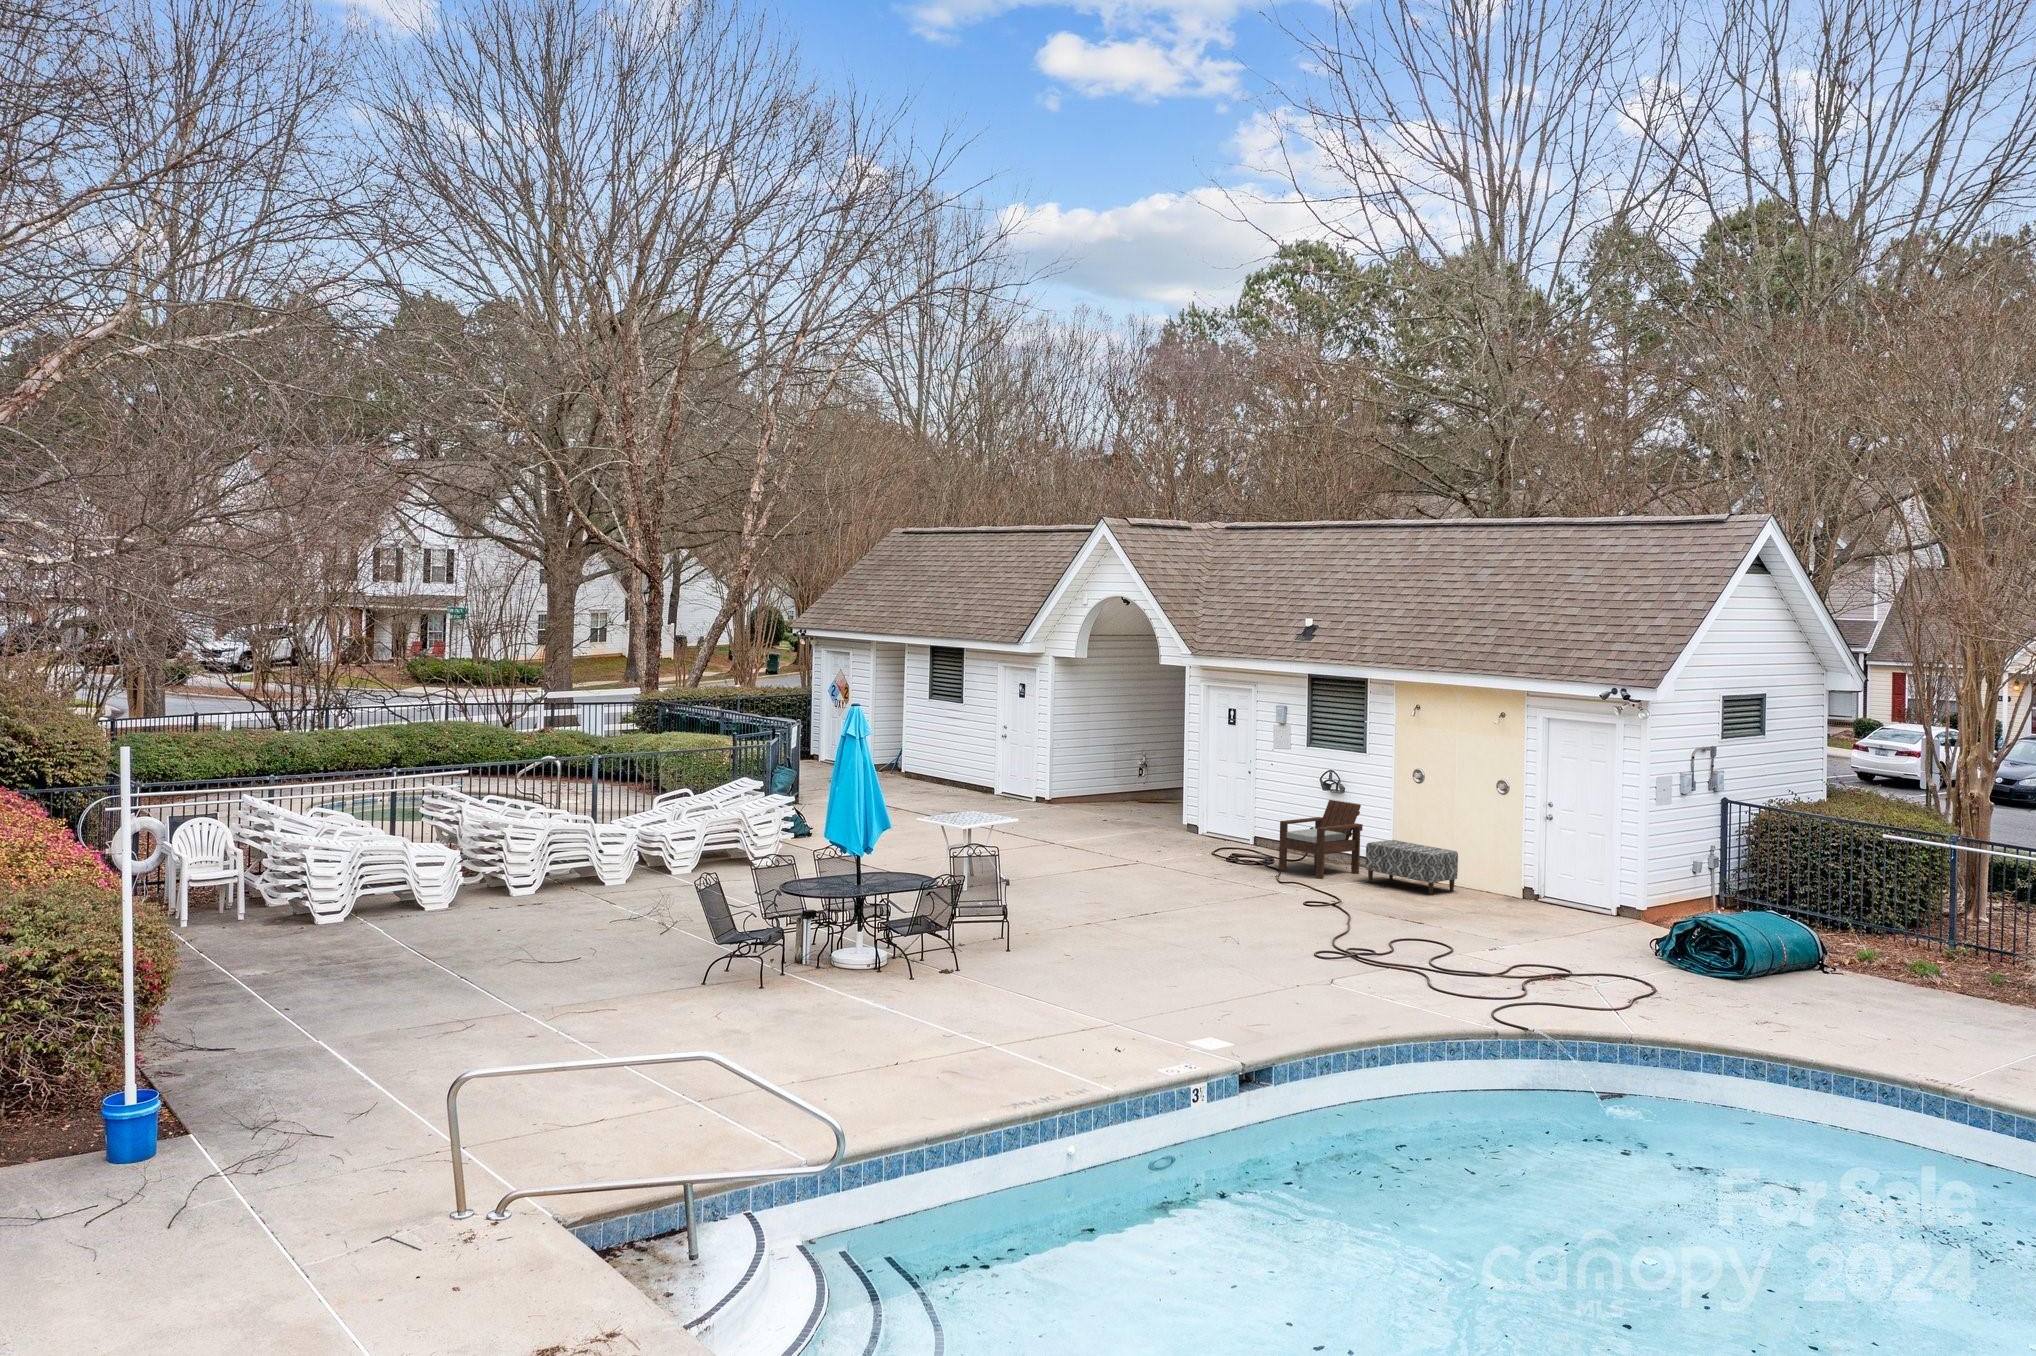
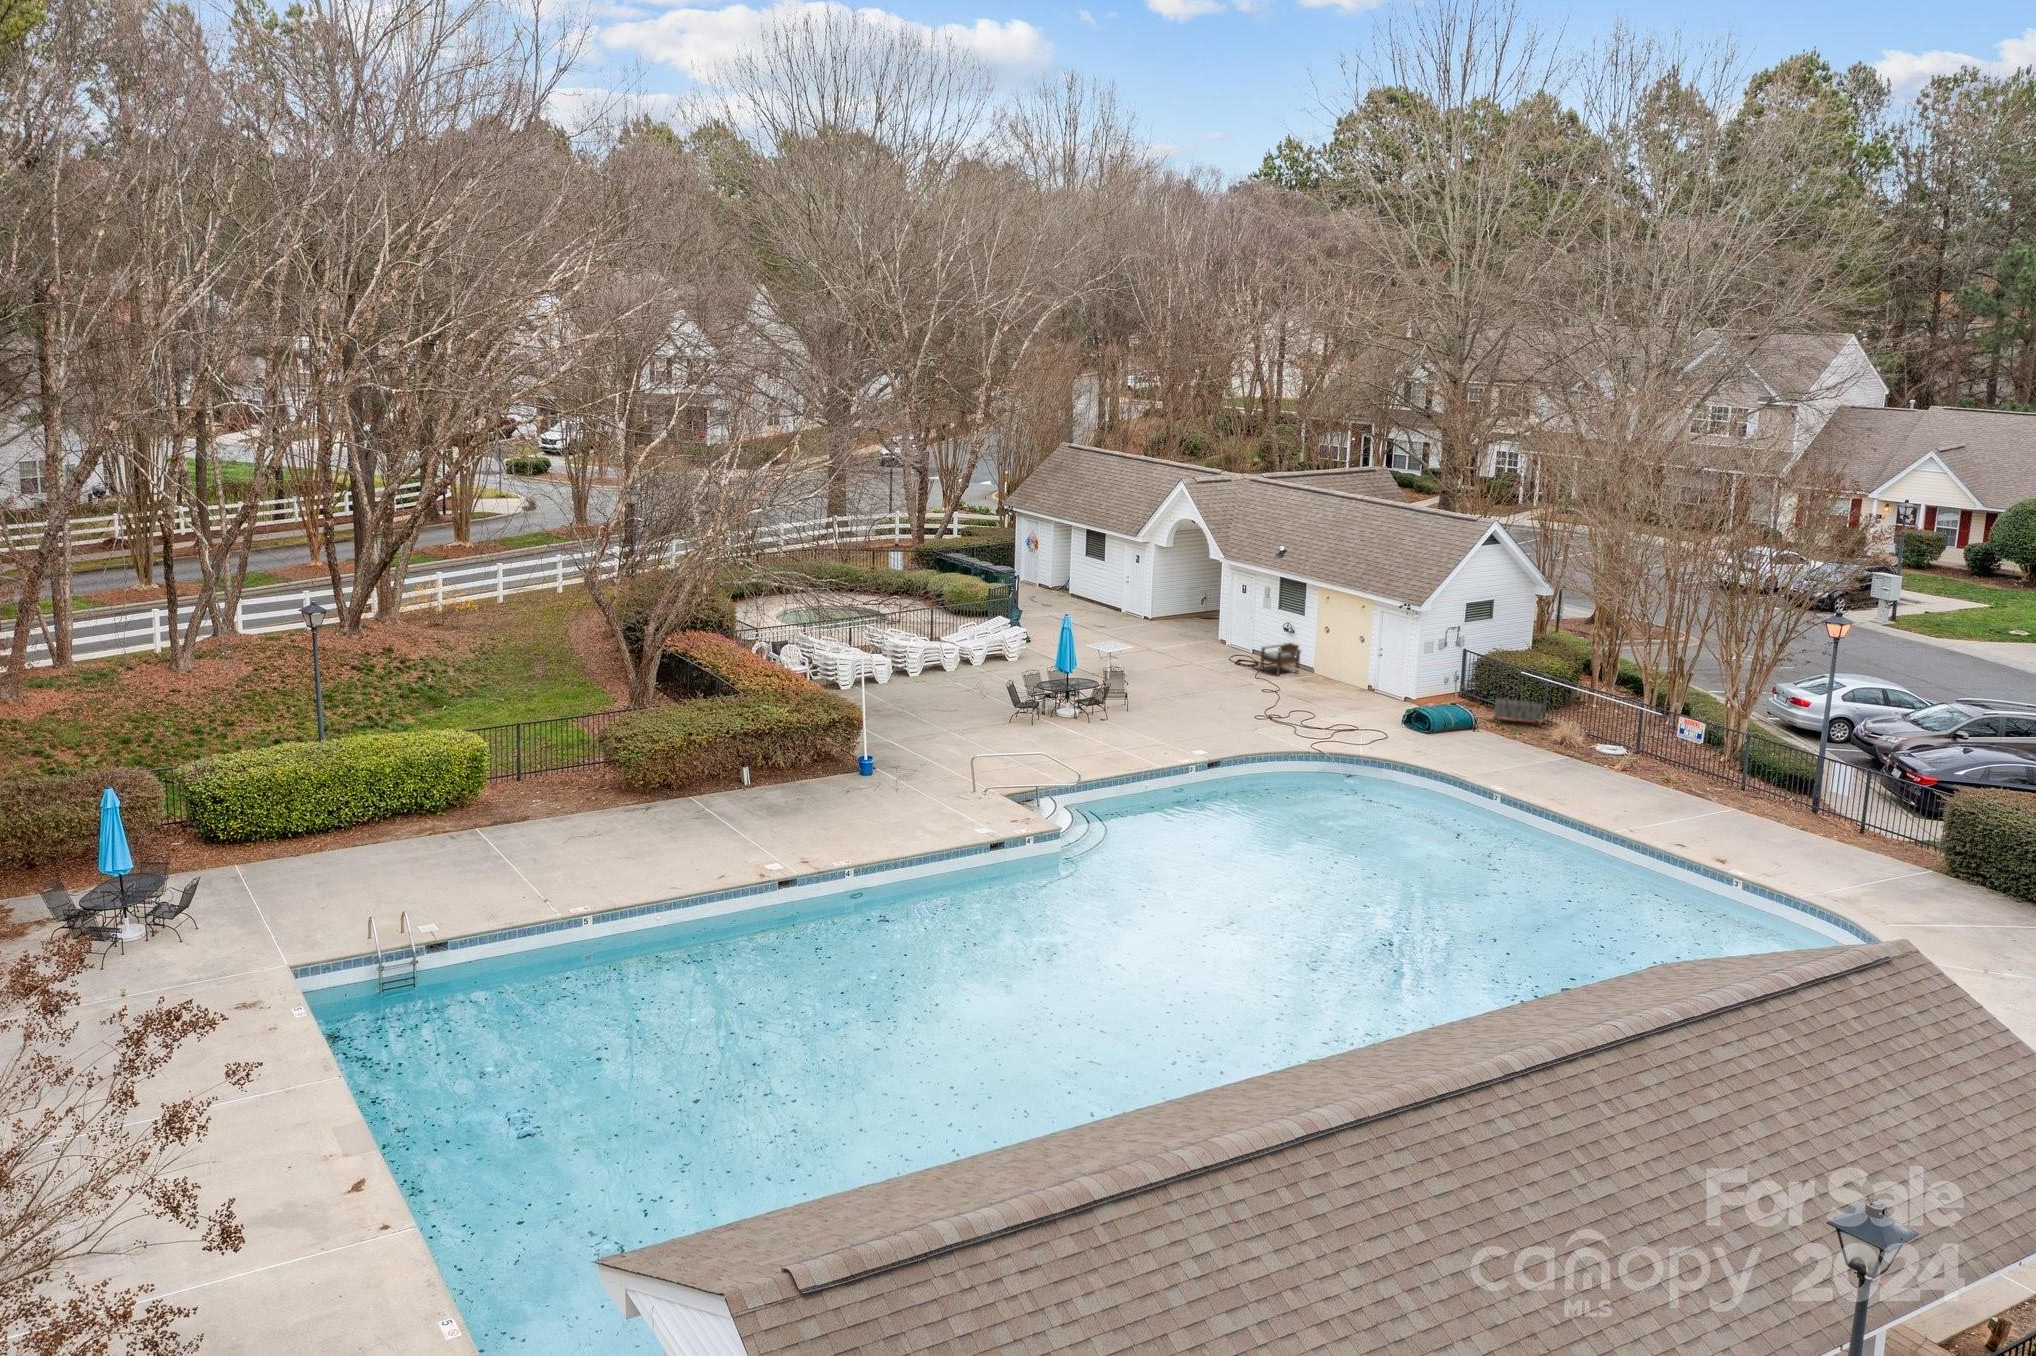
bench: present [1366,840,1458,895] -> present [1494,698,1543,726]

